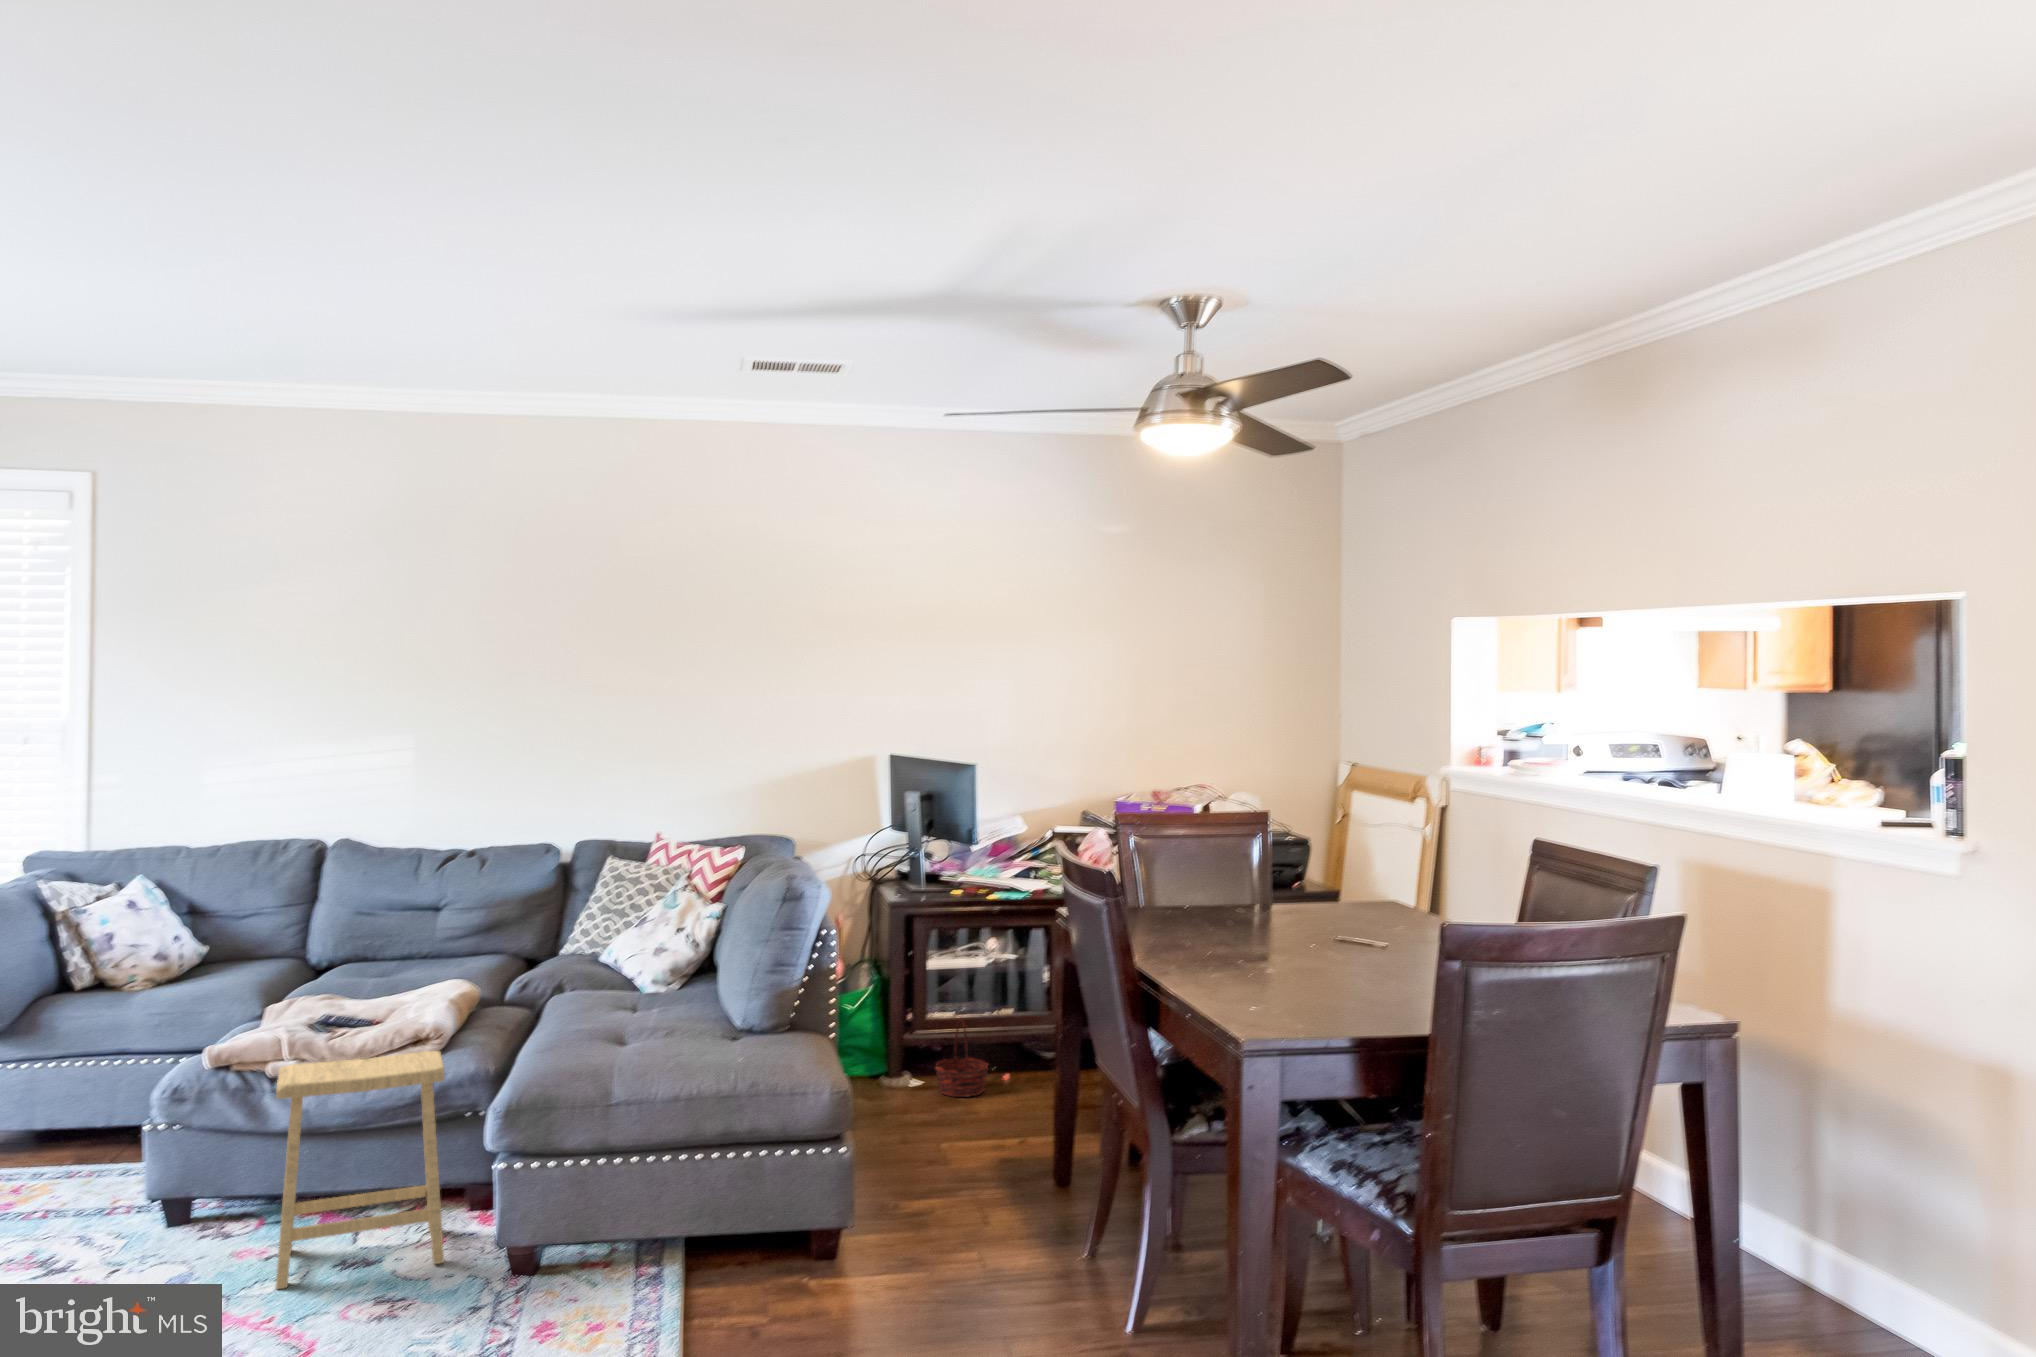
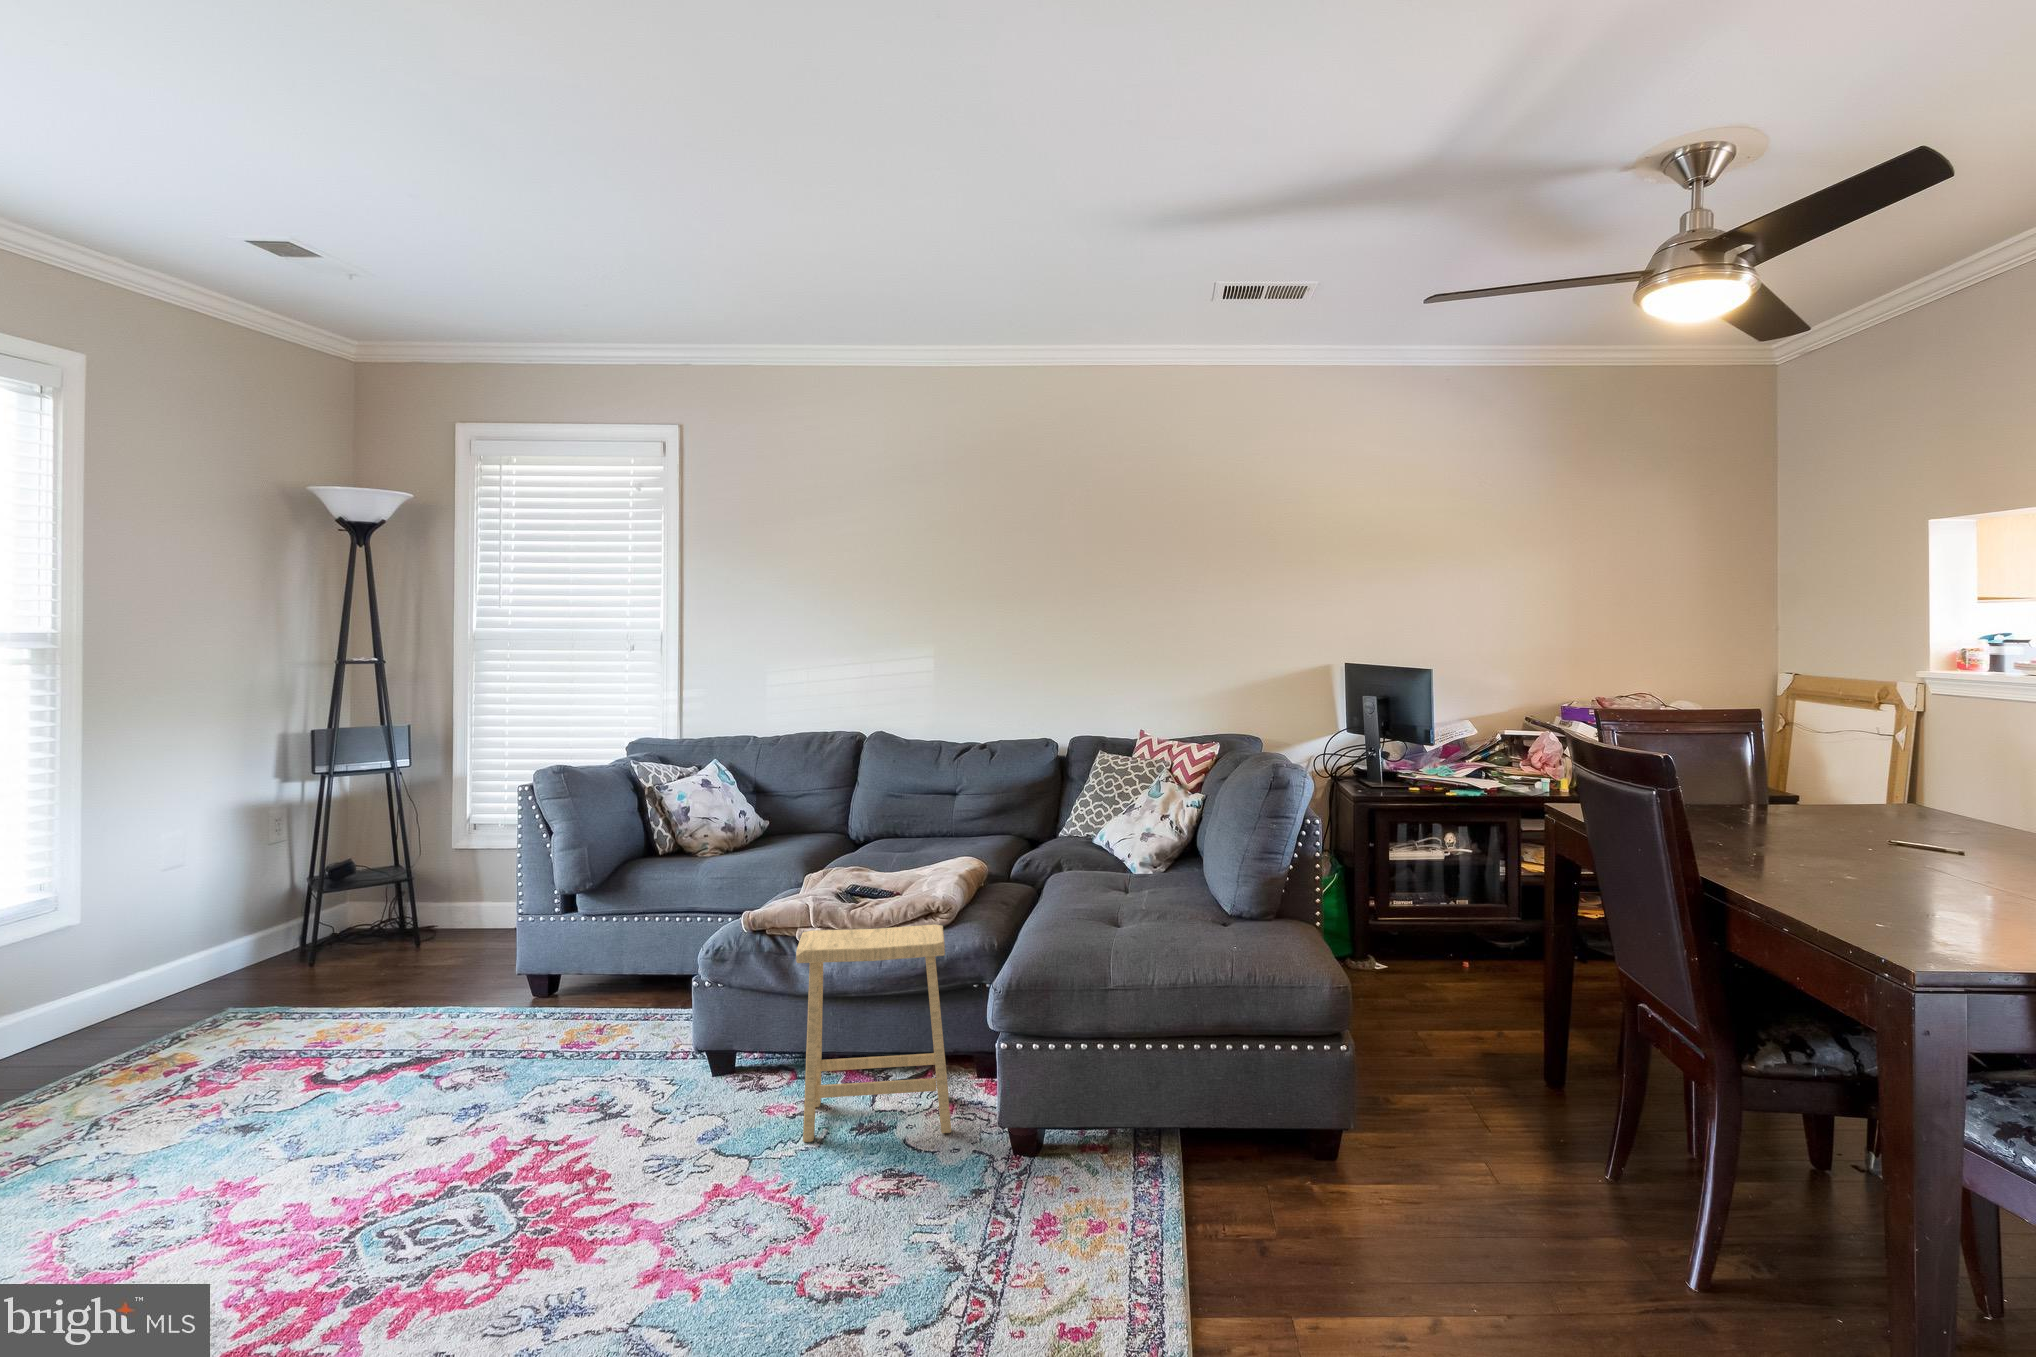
basket: present [936,1018,988,1097] -> none [1434,919,1495,1003]

